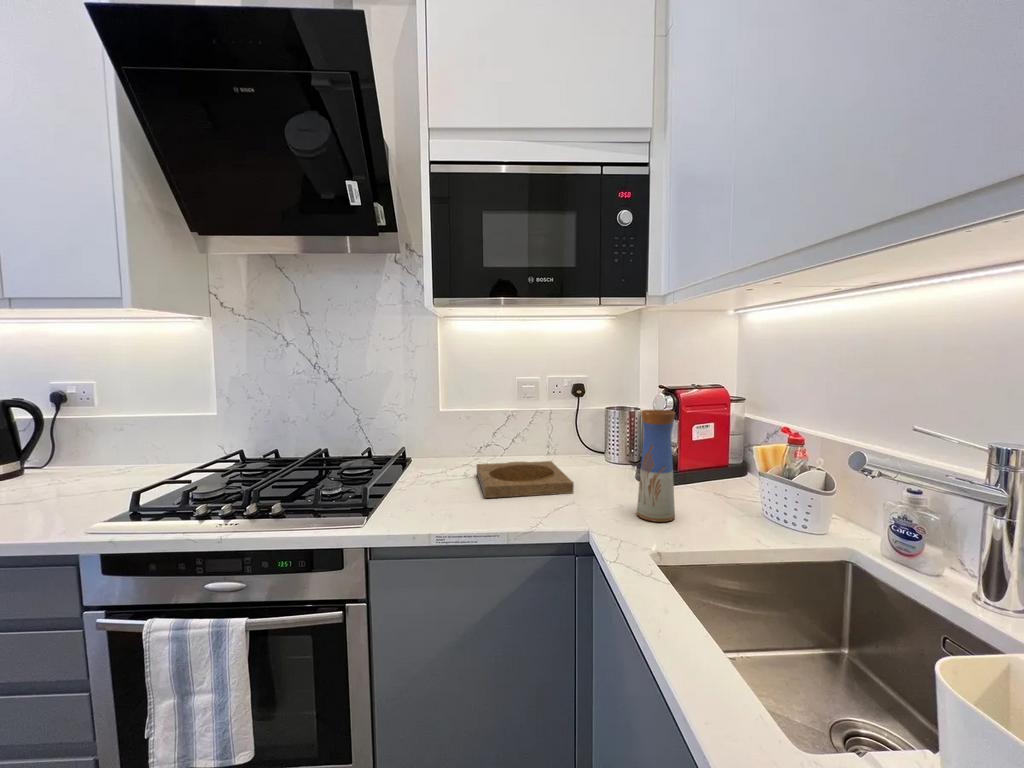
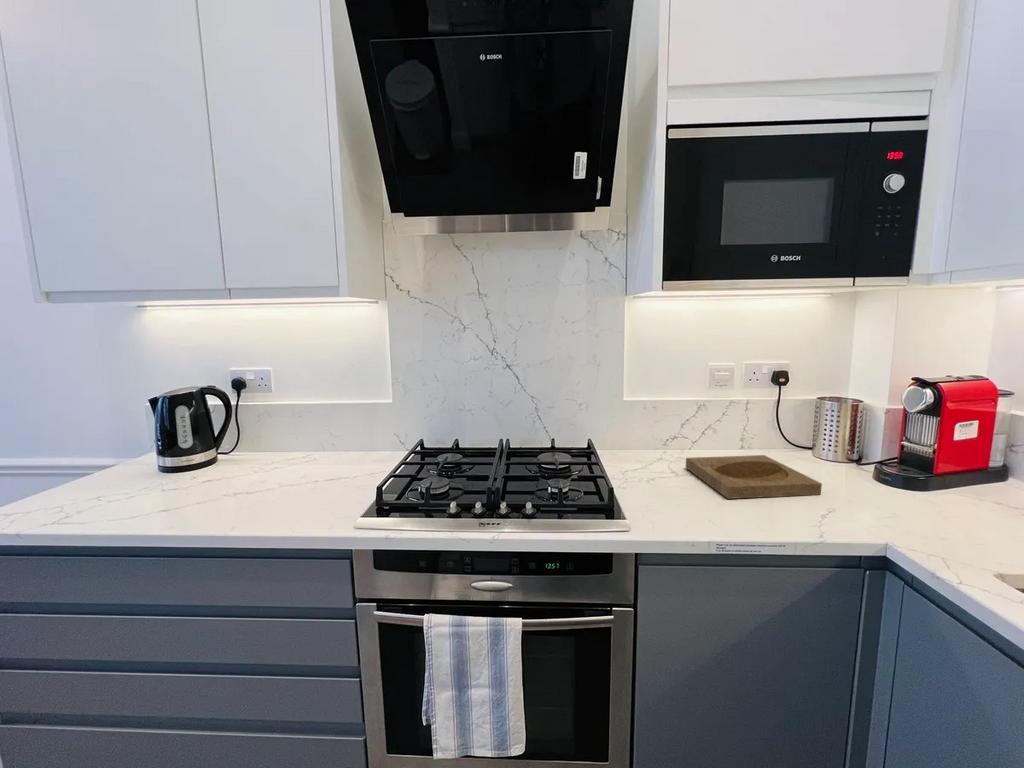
vase: present [637,409,675,522] -> none [924,409,991,535]

